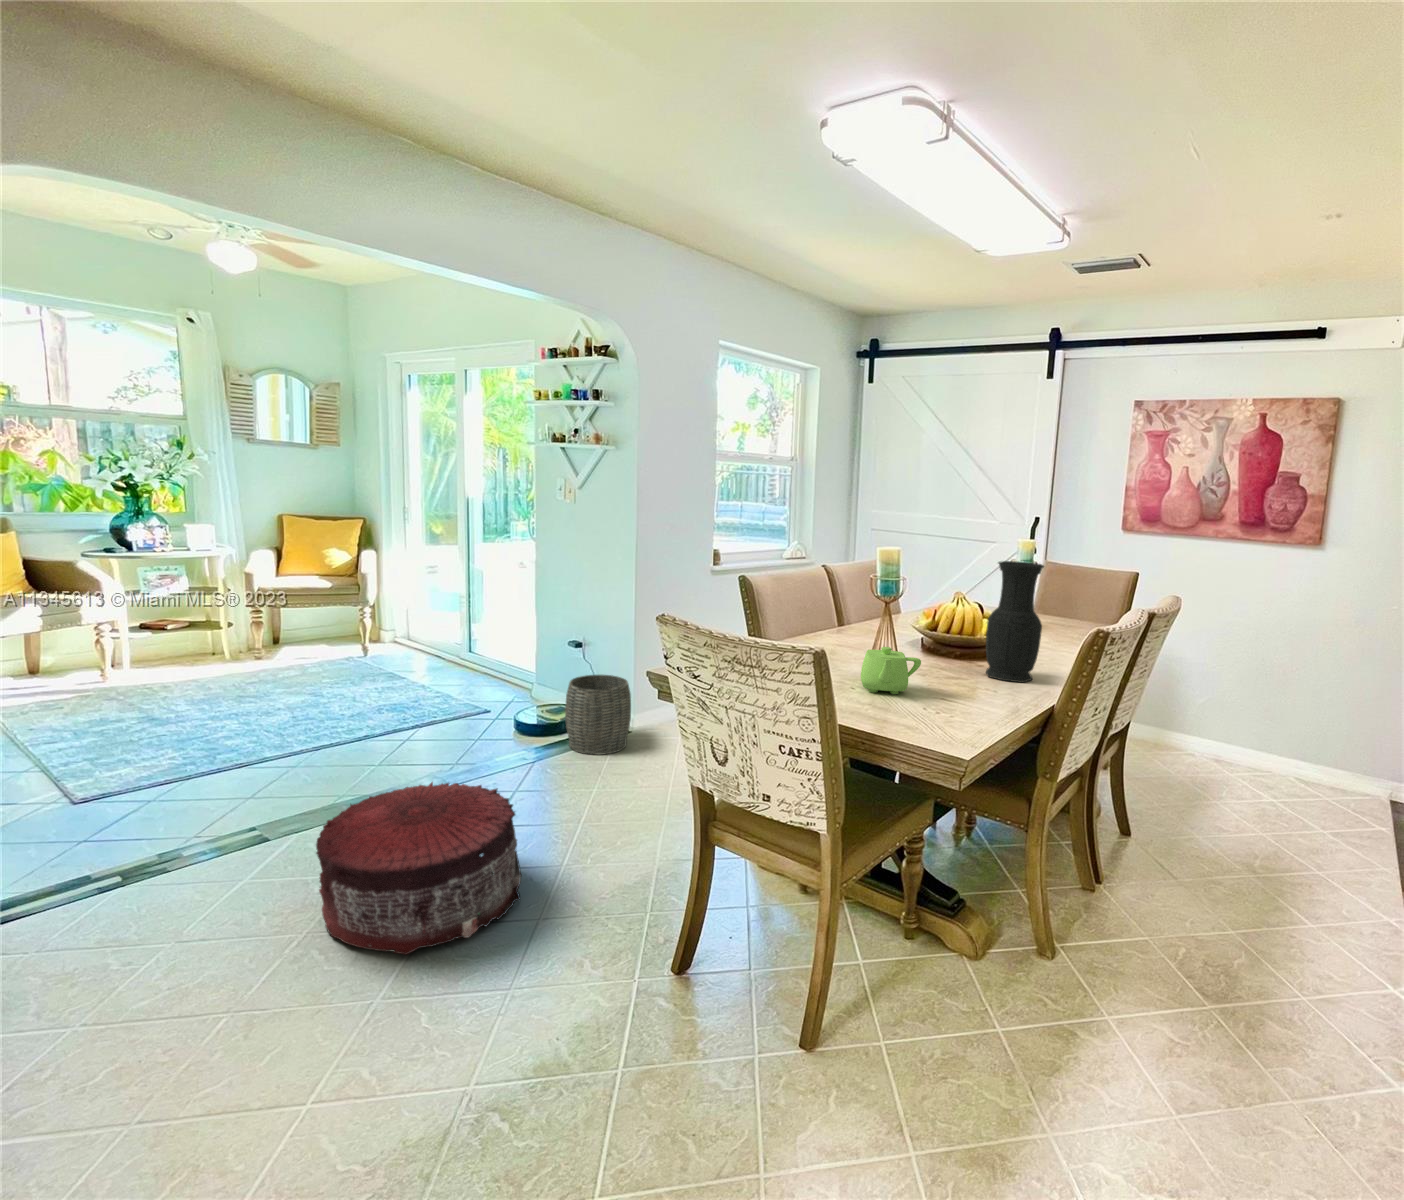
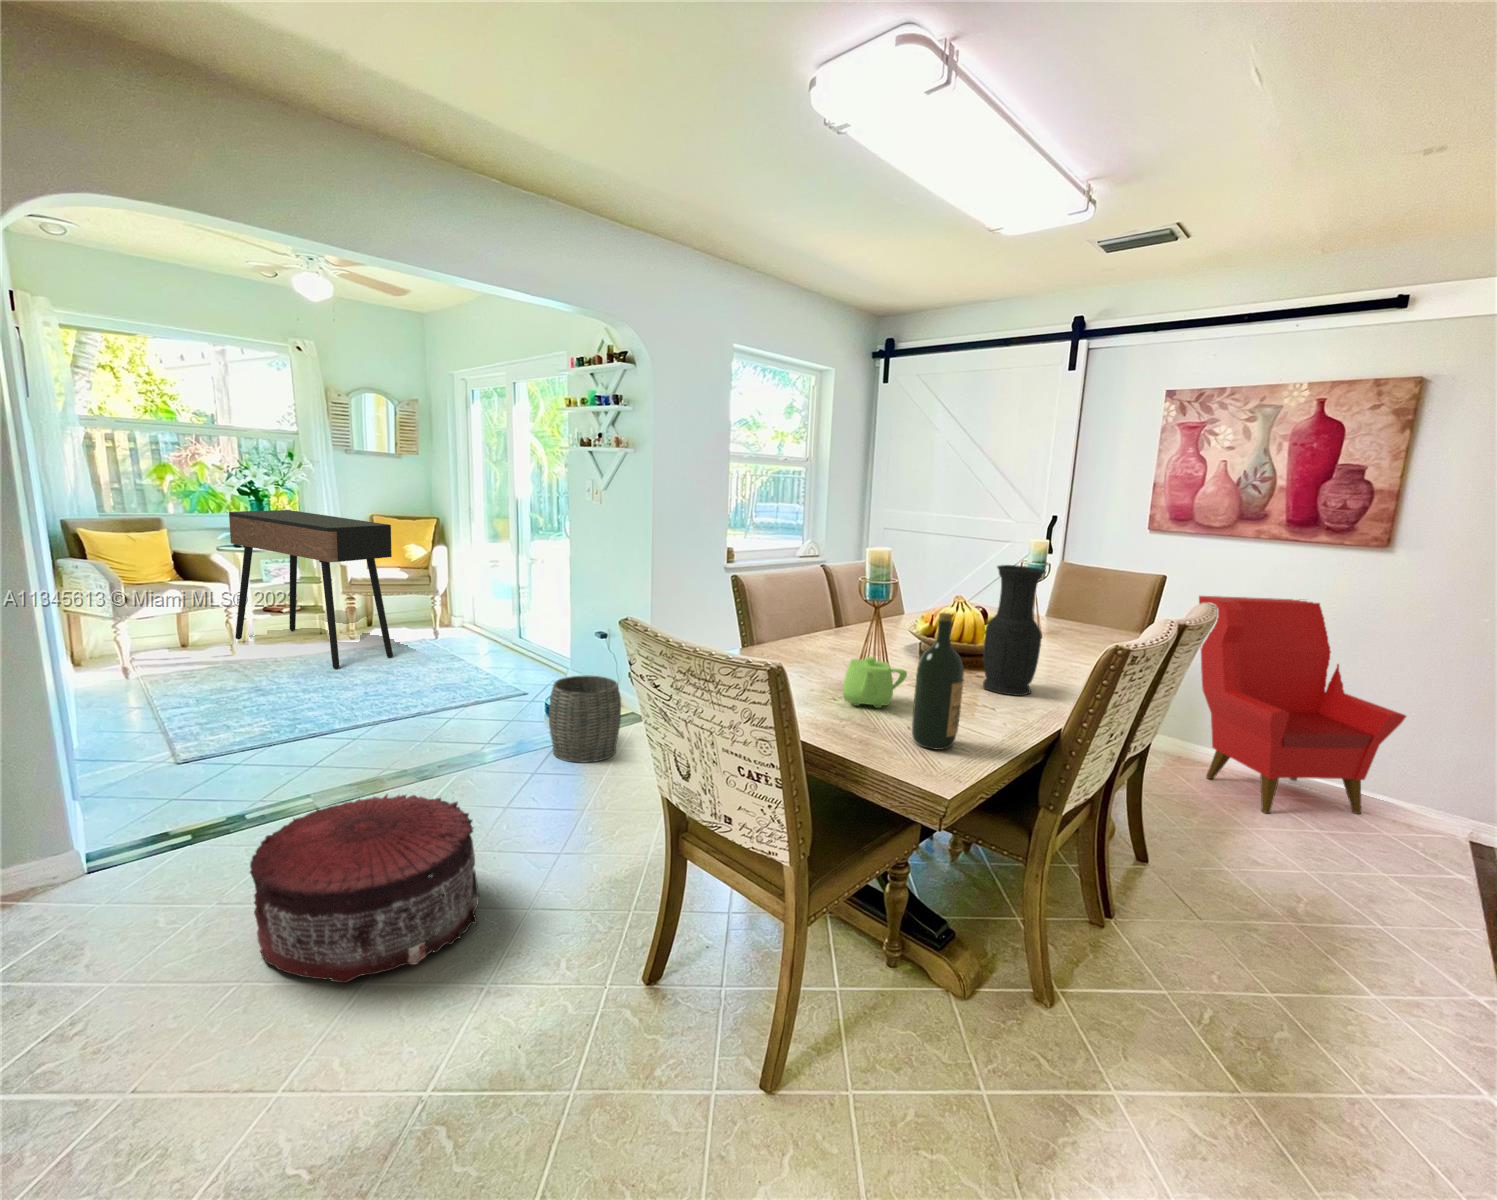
console table: none [262,529,412,673] -> present [229,510,393,669]
armchair: none [1168,592,1372,795] -> present [1199,596,1406,814]
wine bottle: none [935,602,984,730] -> present [912,613,964,750]

